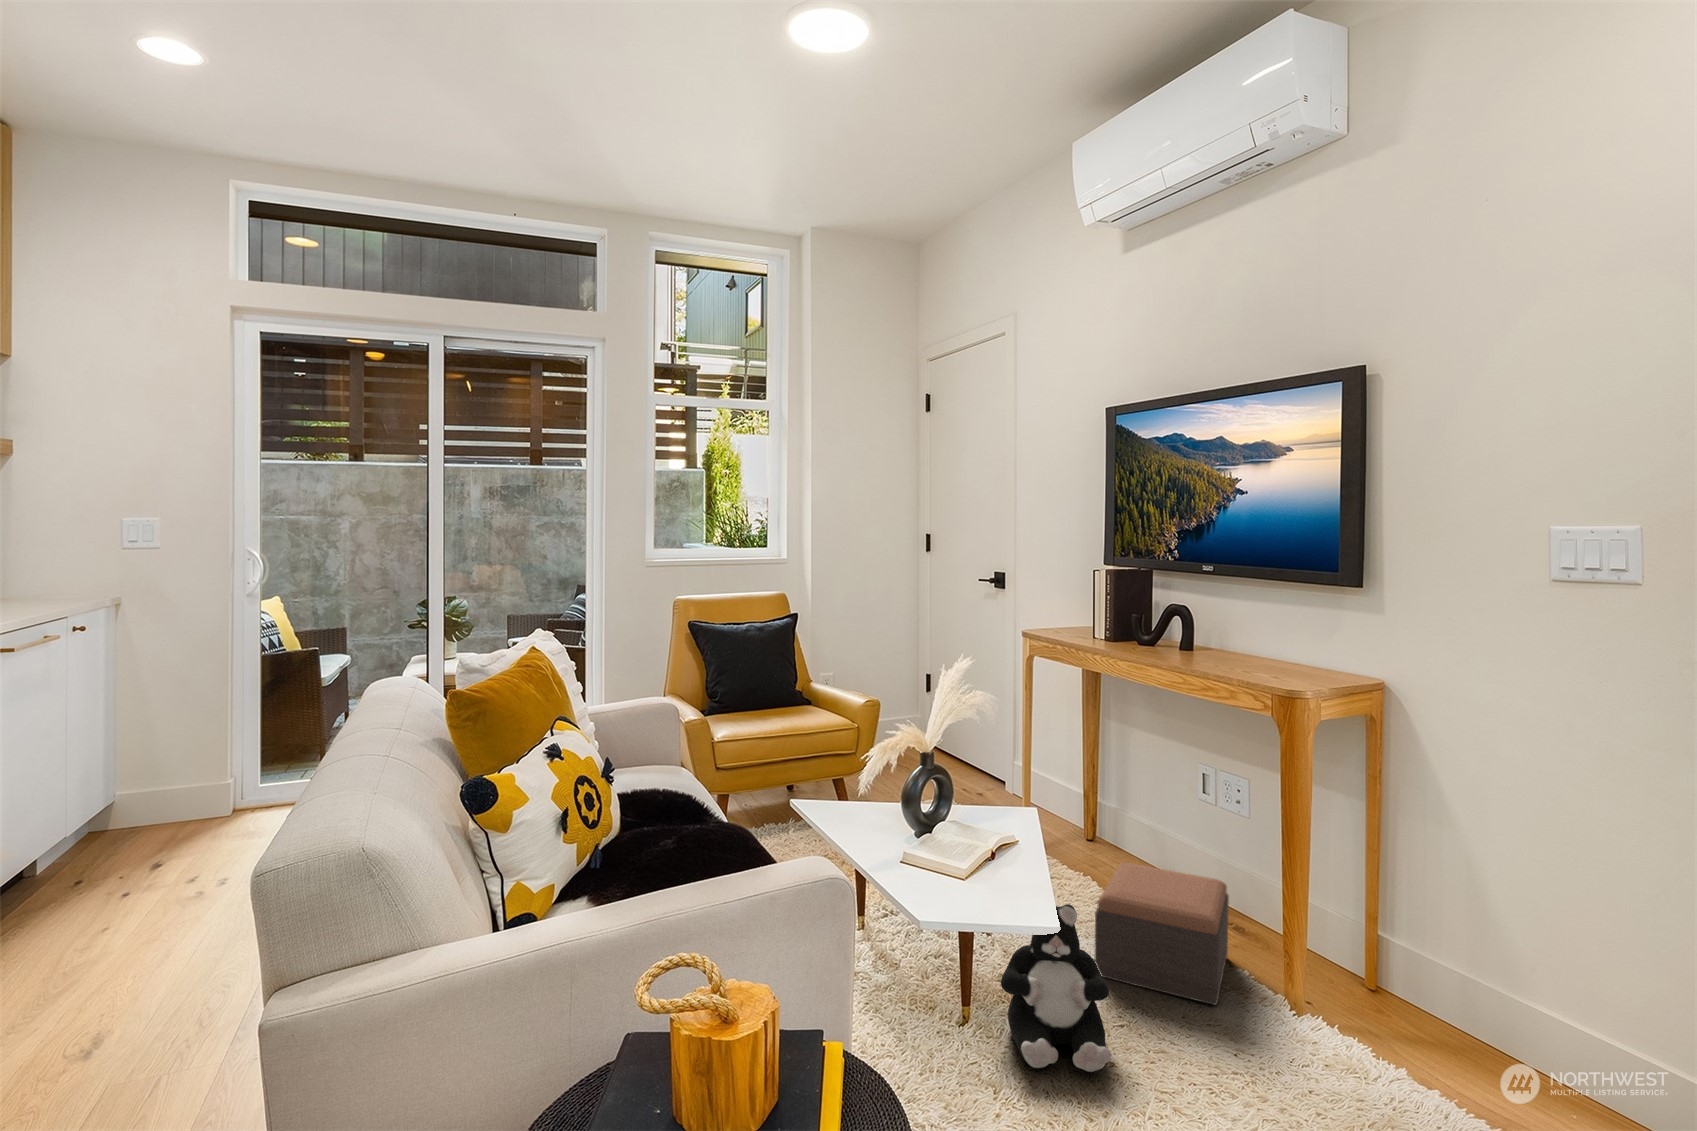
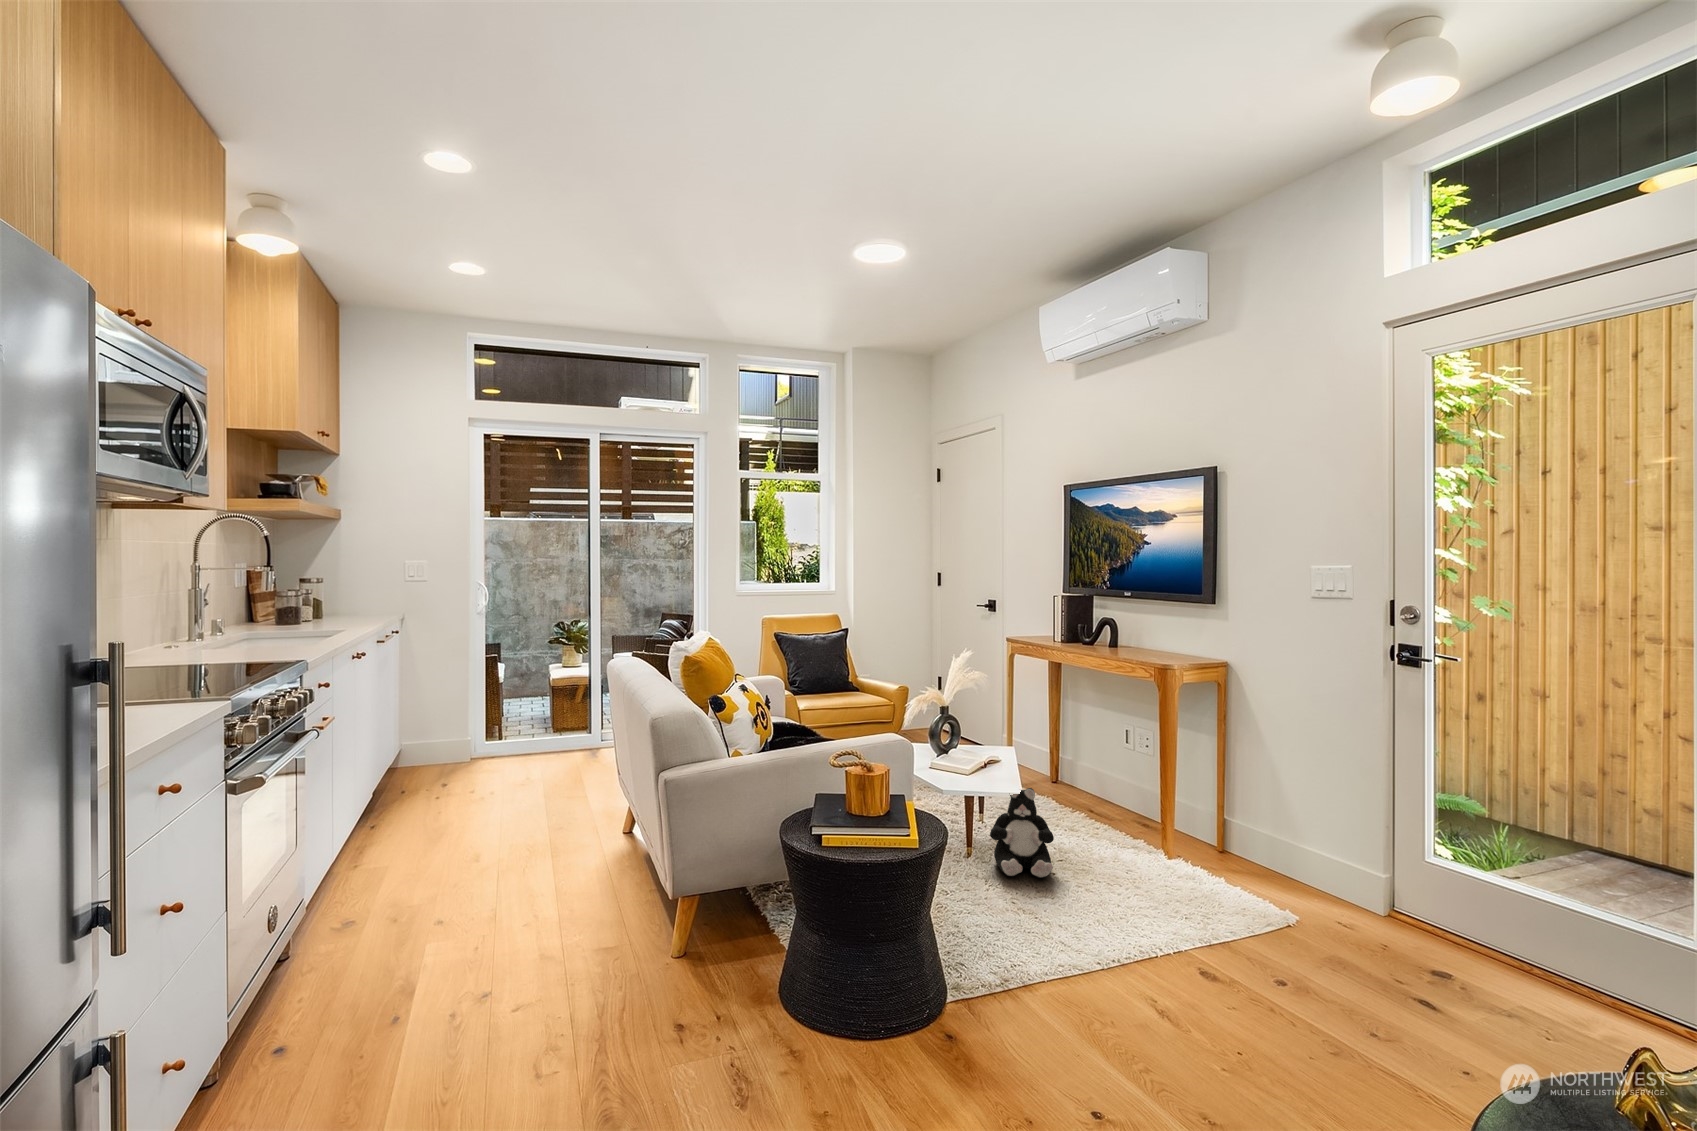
footstool: present [1094,863,1229,1005] -> none [1049,780,1135,856]

